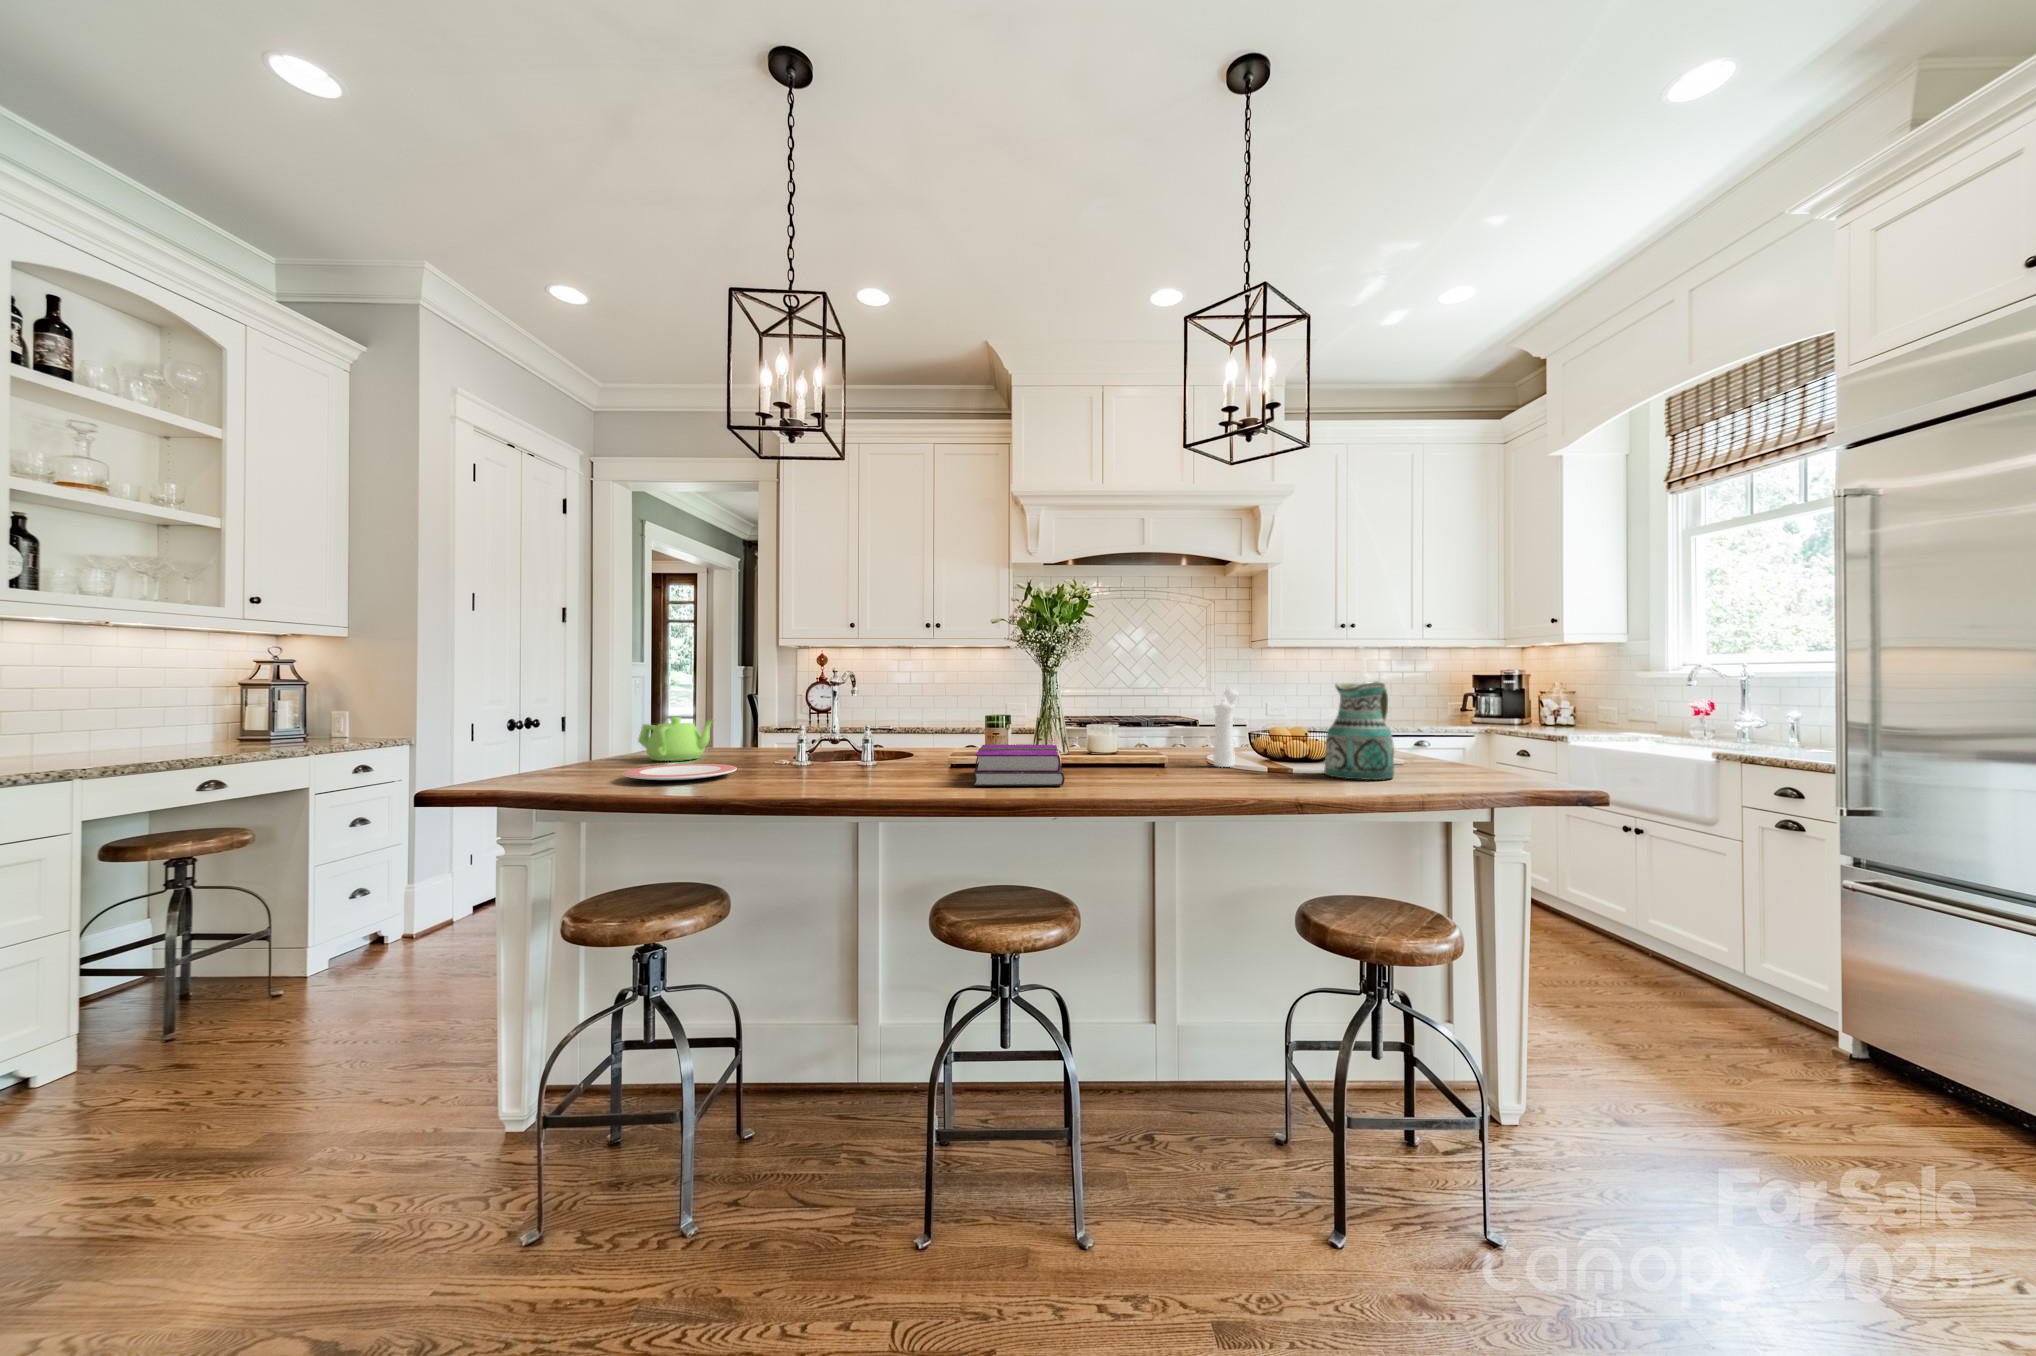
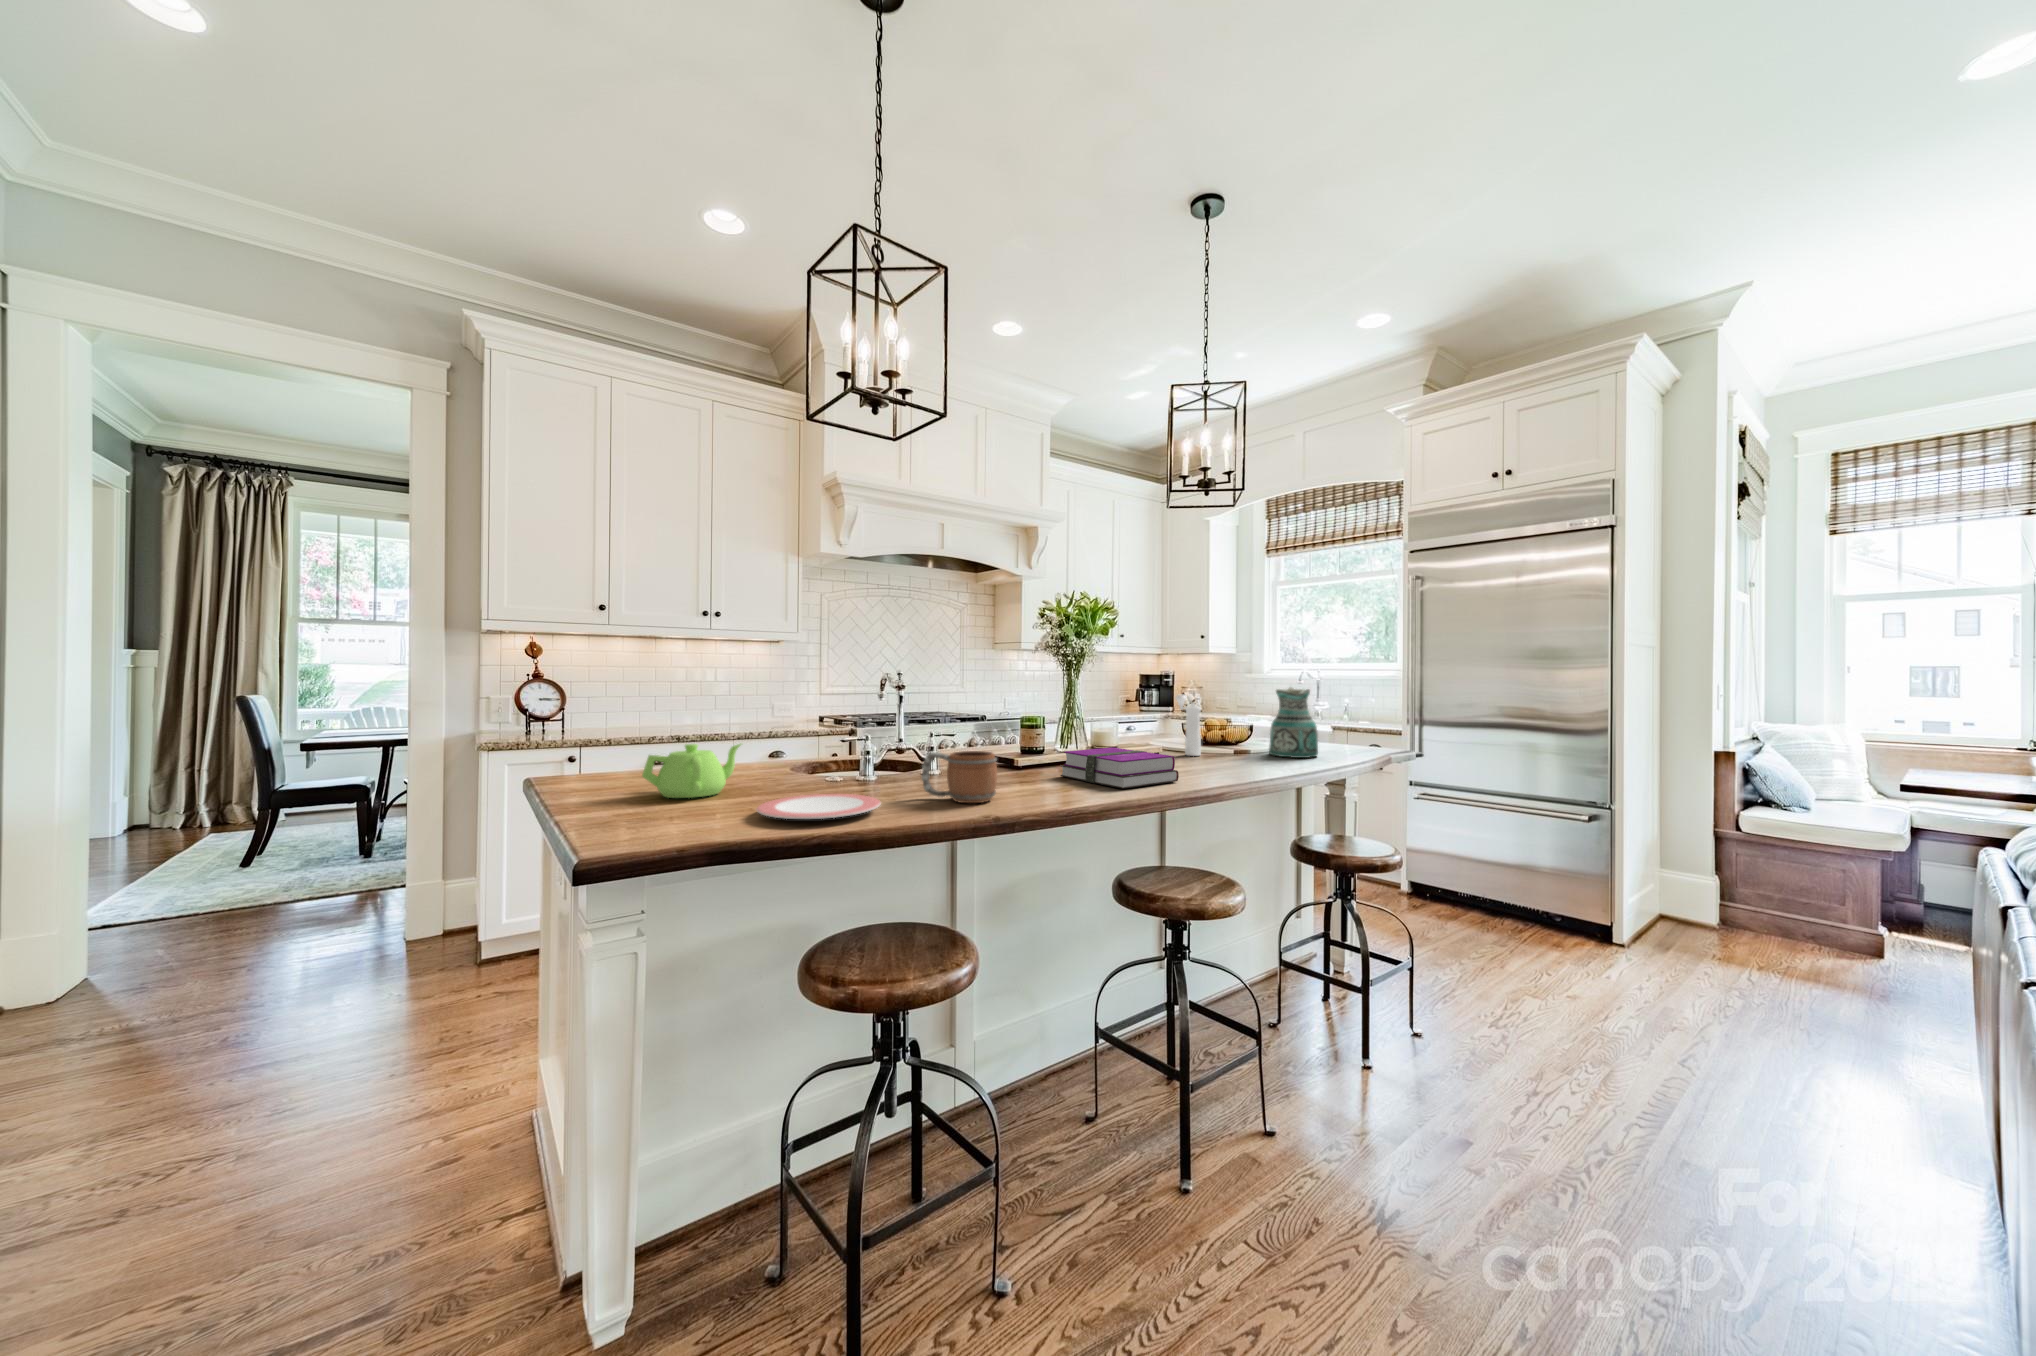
mug: none [788,732,843,783] -> present [922,751,997,803]

